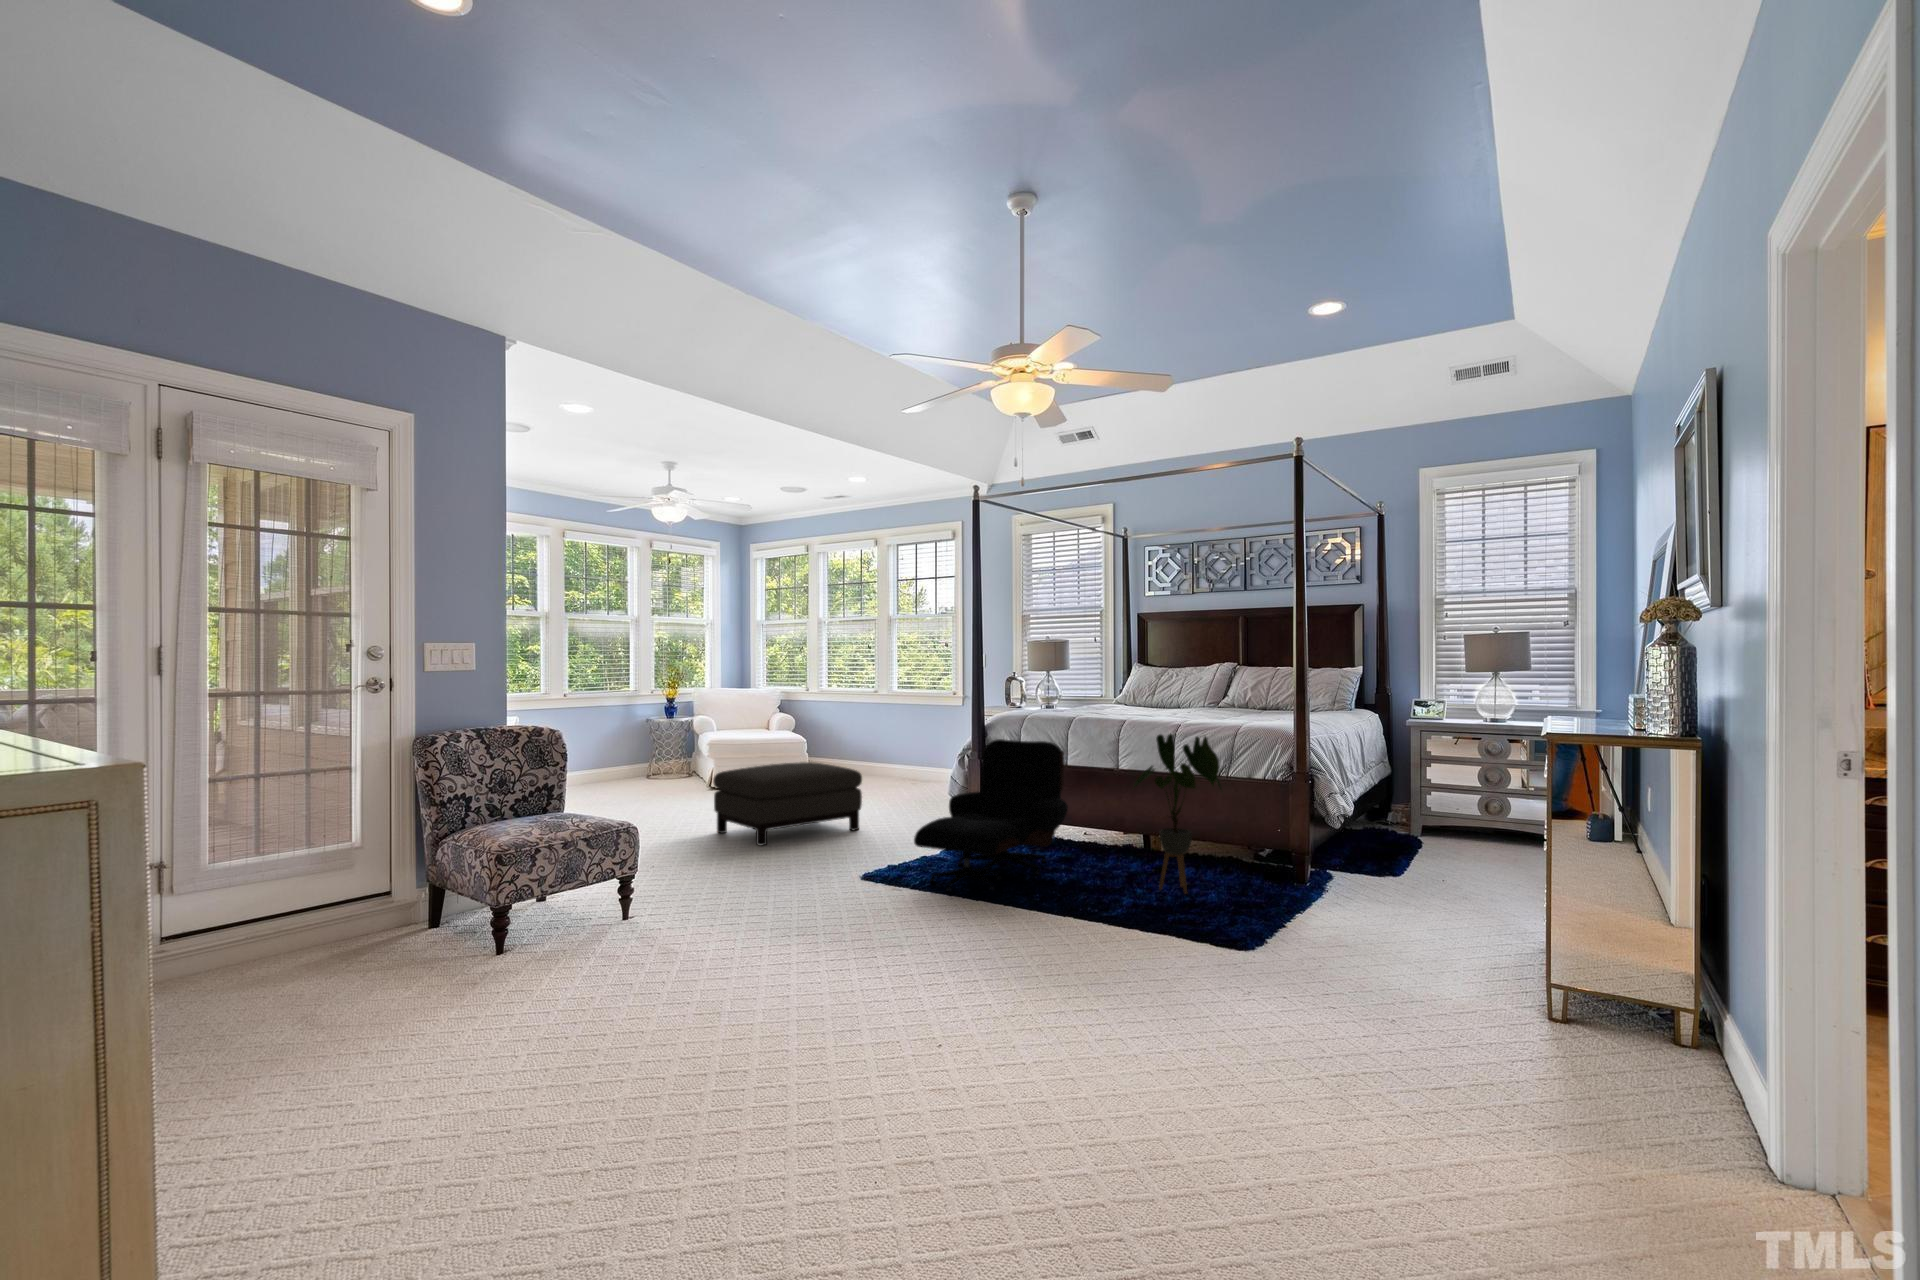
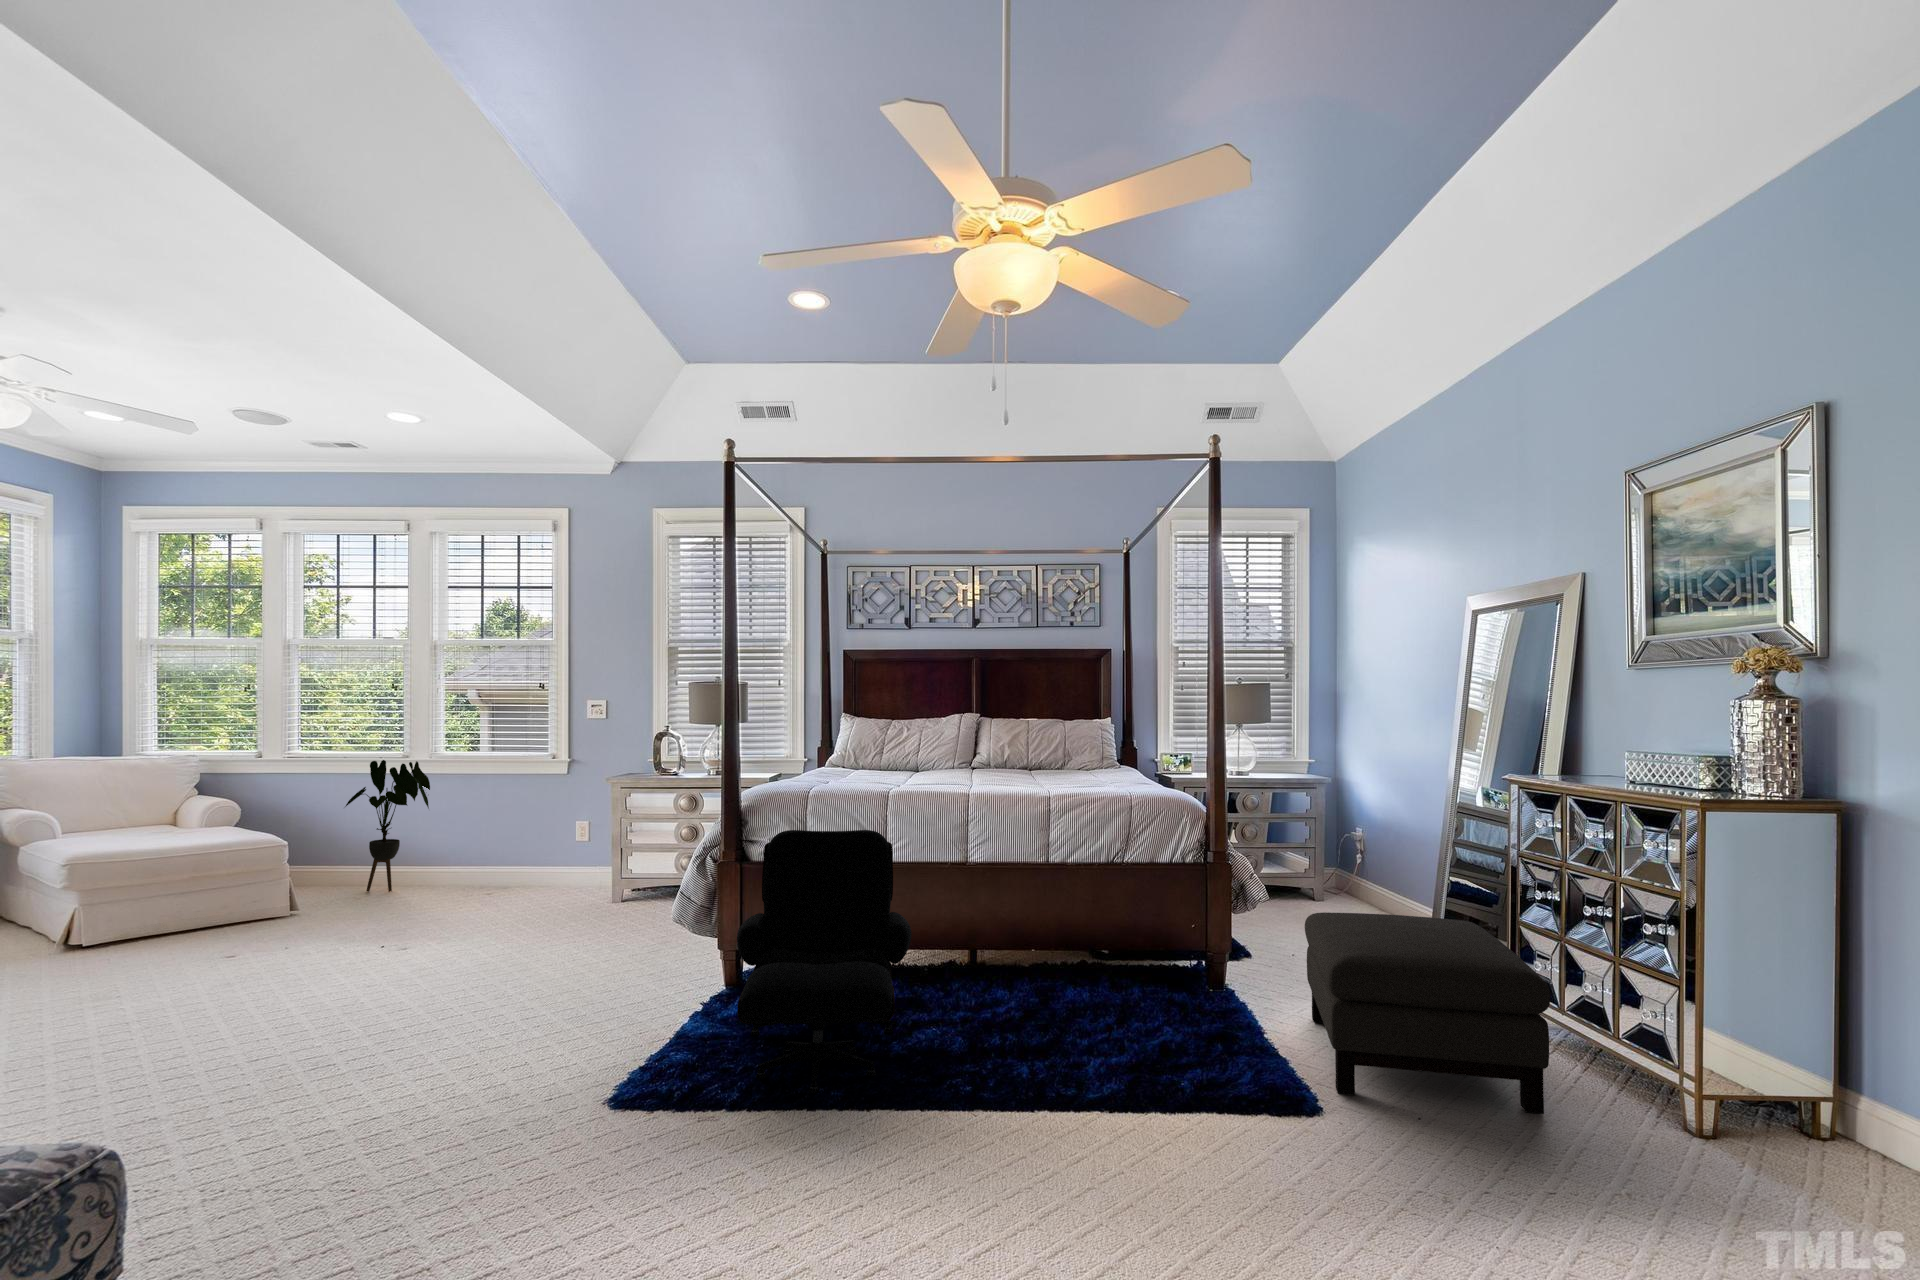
house plant: present [1134,734,1222,894] -> present [345,760,430,892]
ottoman: present [713,762,862,845] -> present [1305,912,1550,1114]

